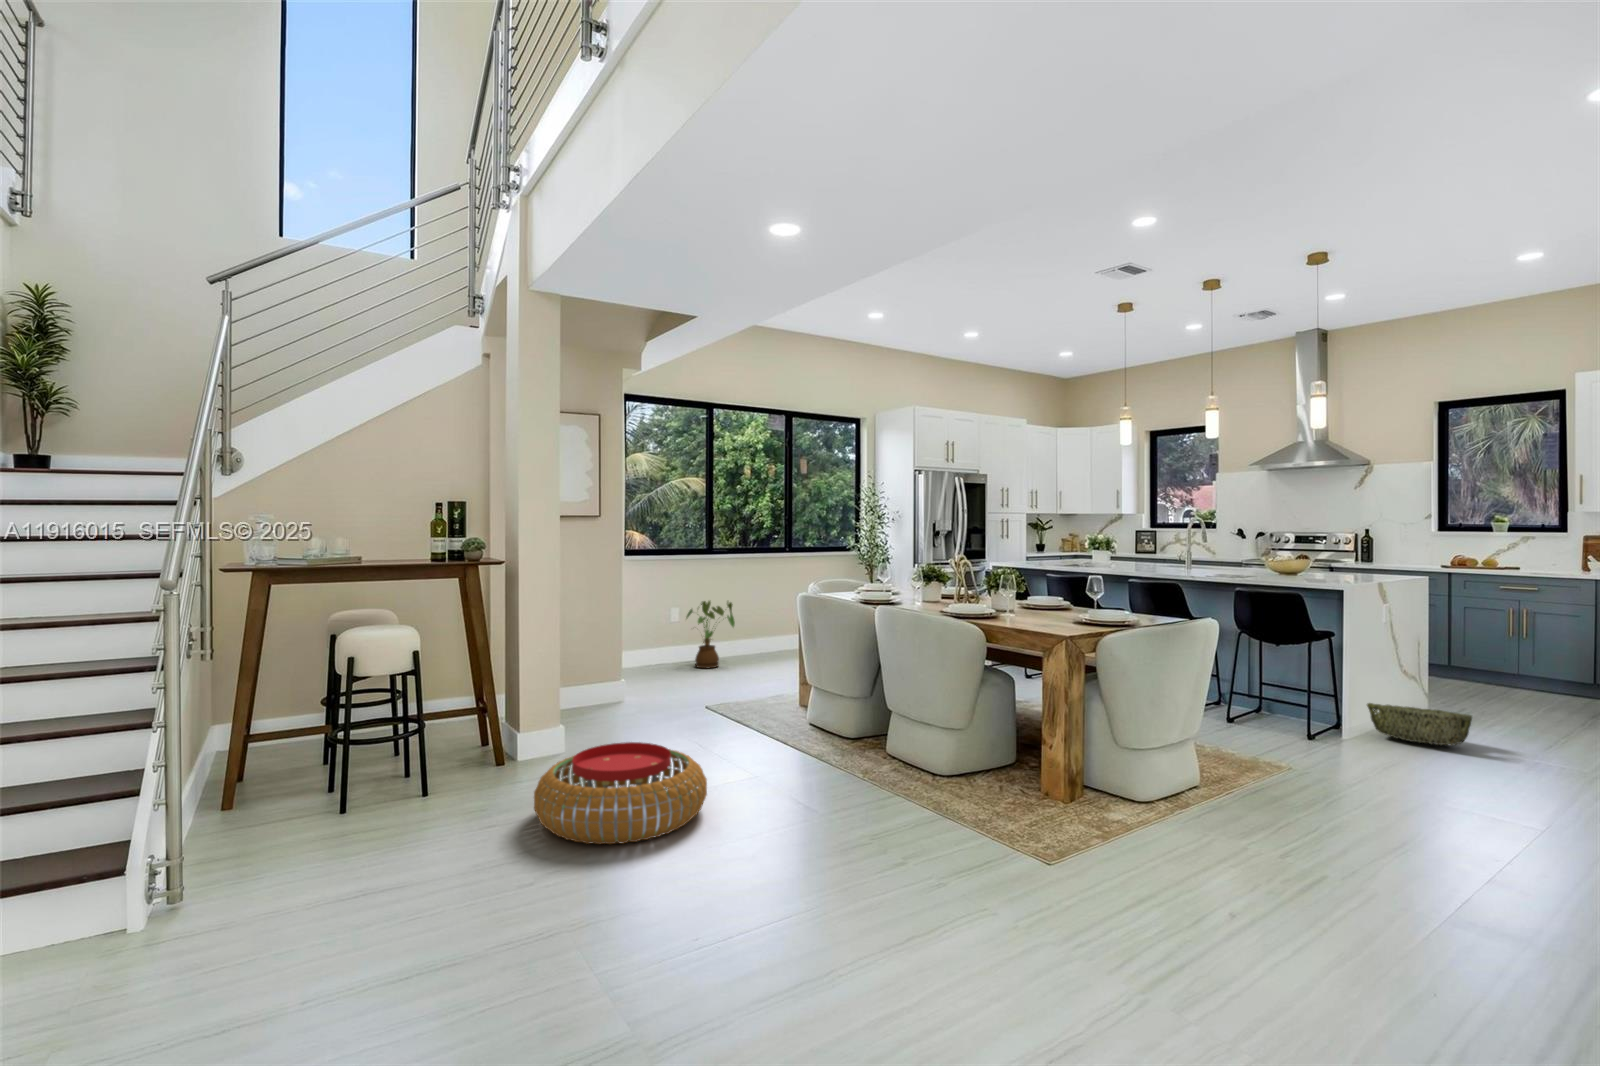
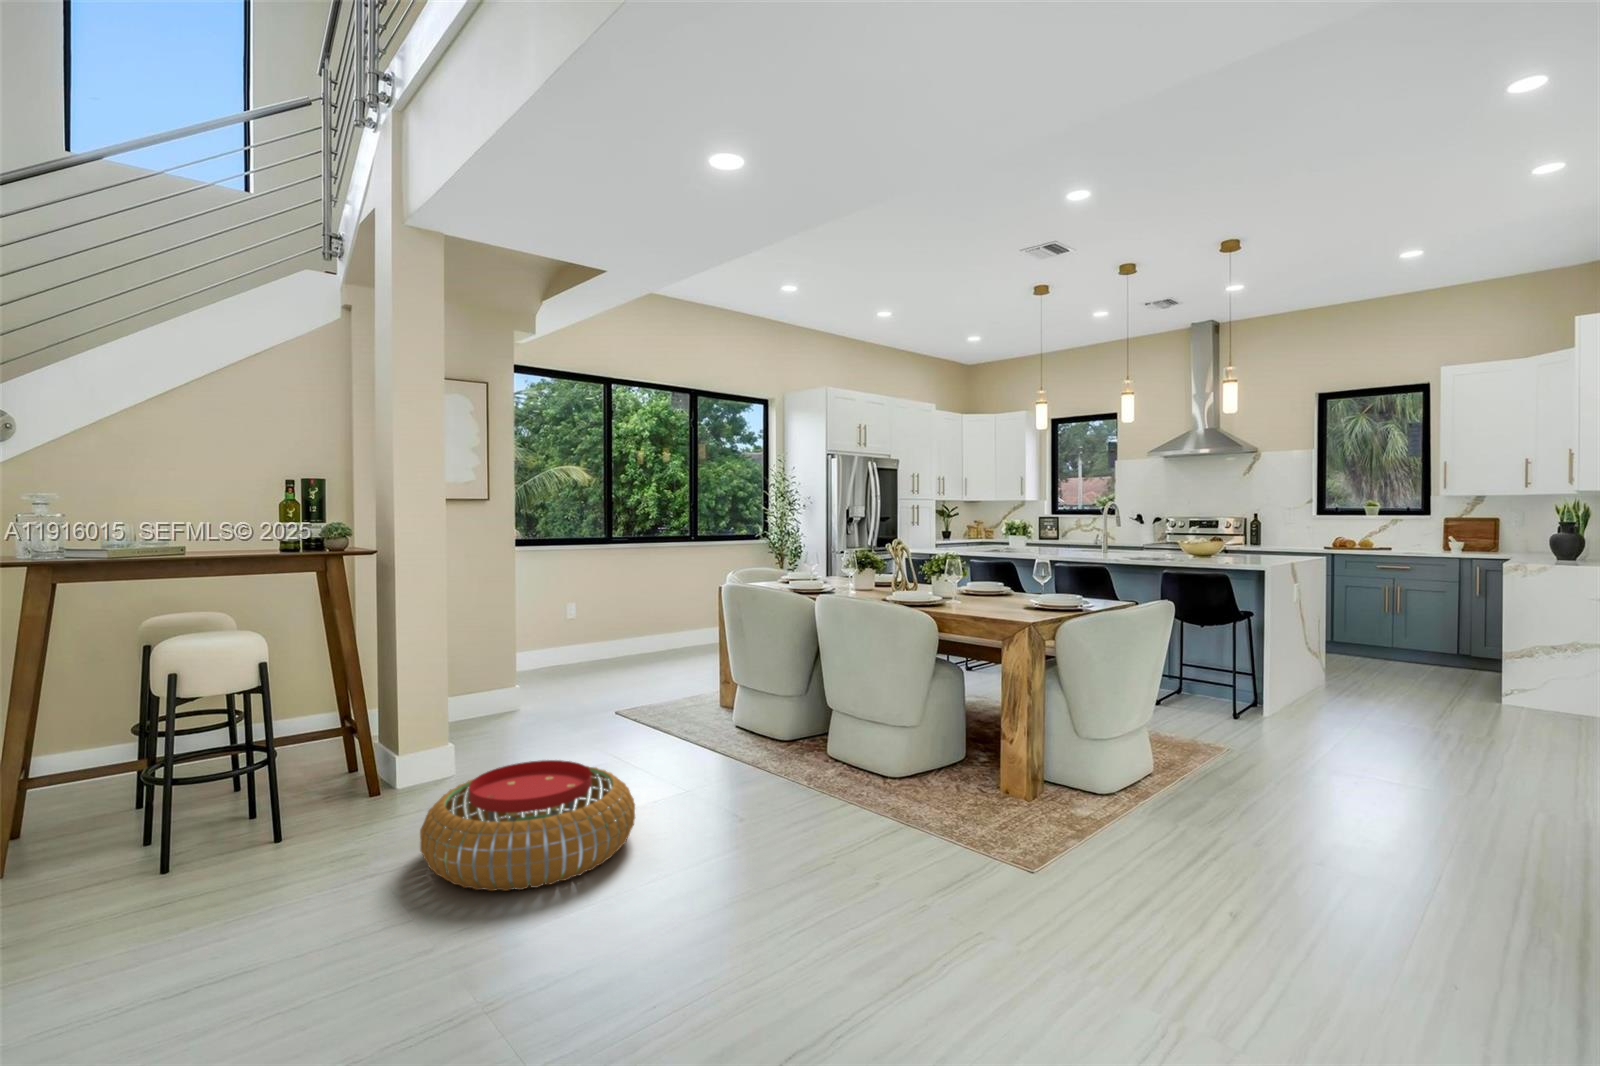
house plant: present [686,601,735,668] -> none [586,593,642,667]
woven basket: present [1367,703,1472,745] -> none [1287,680,1385,720]

